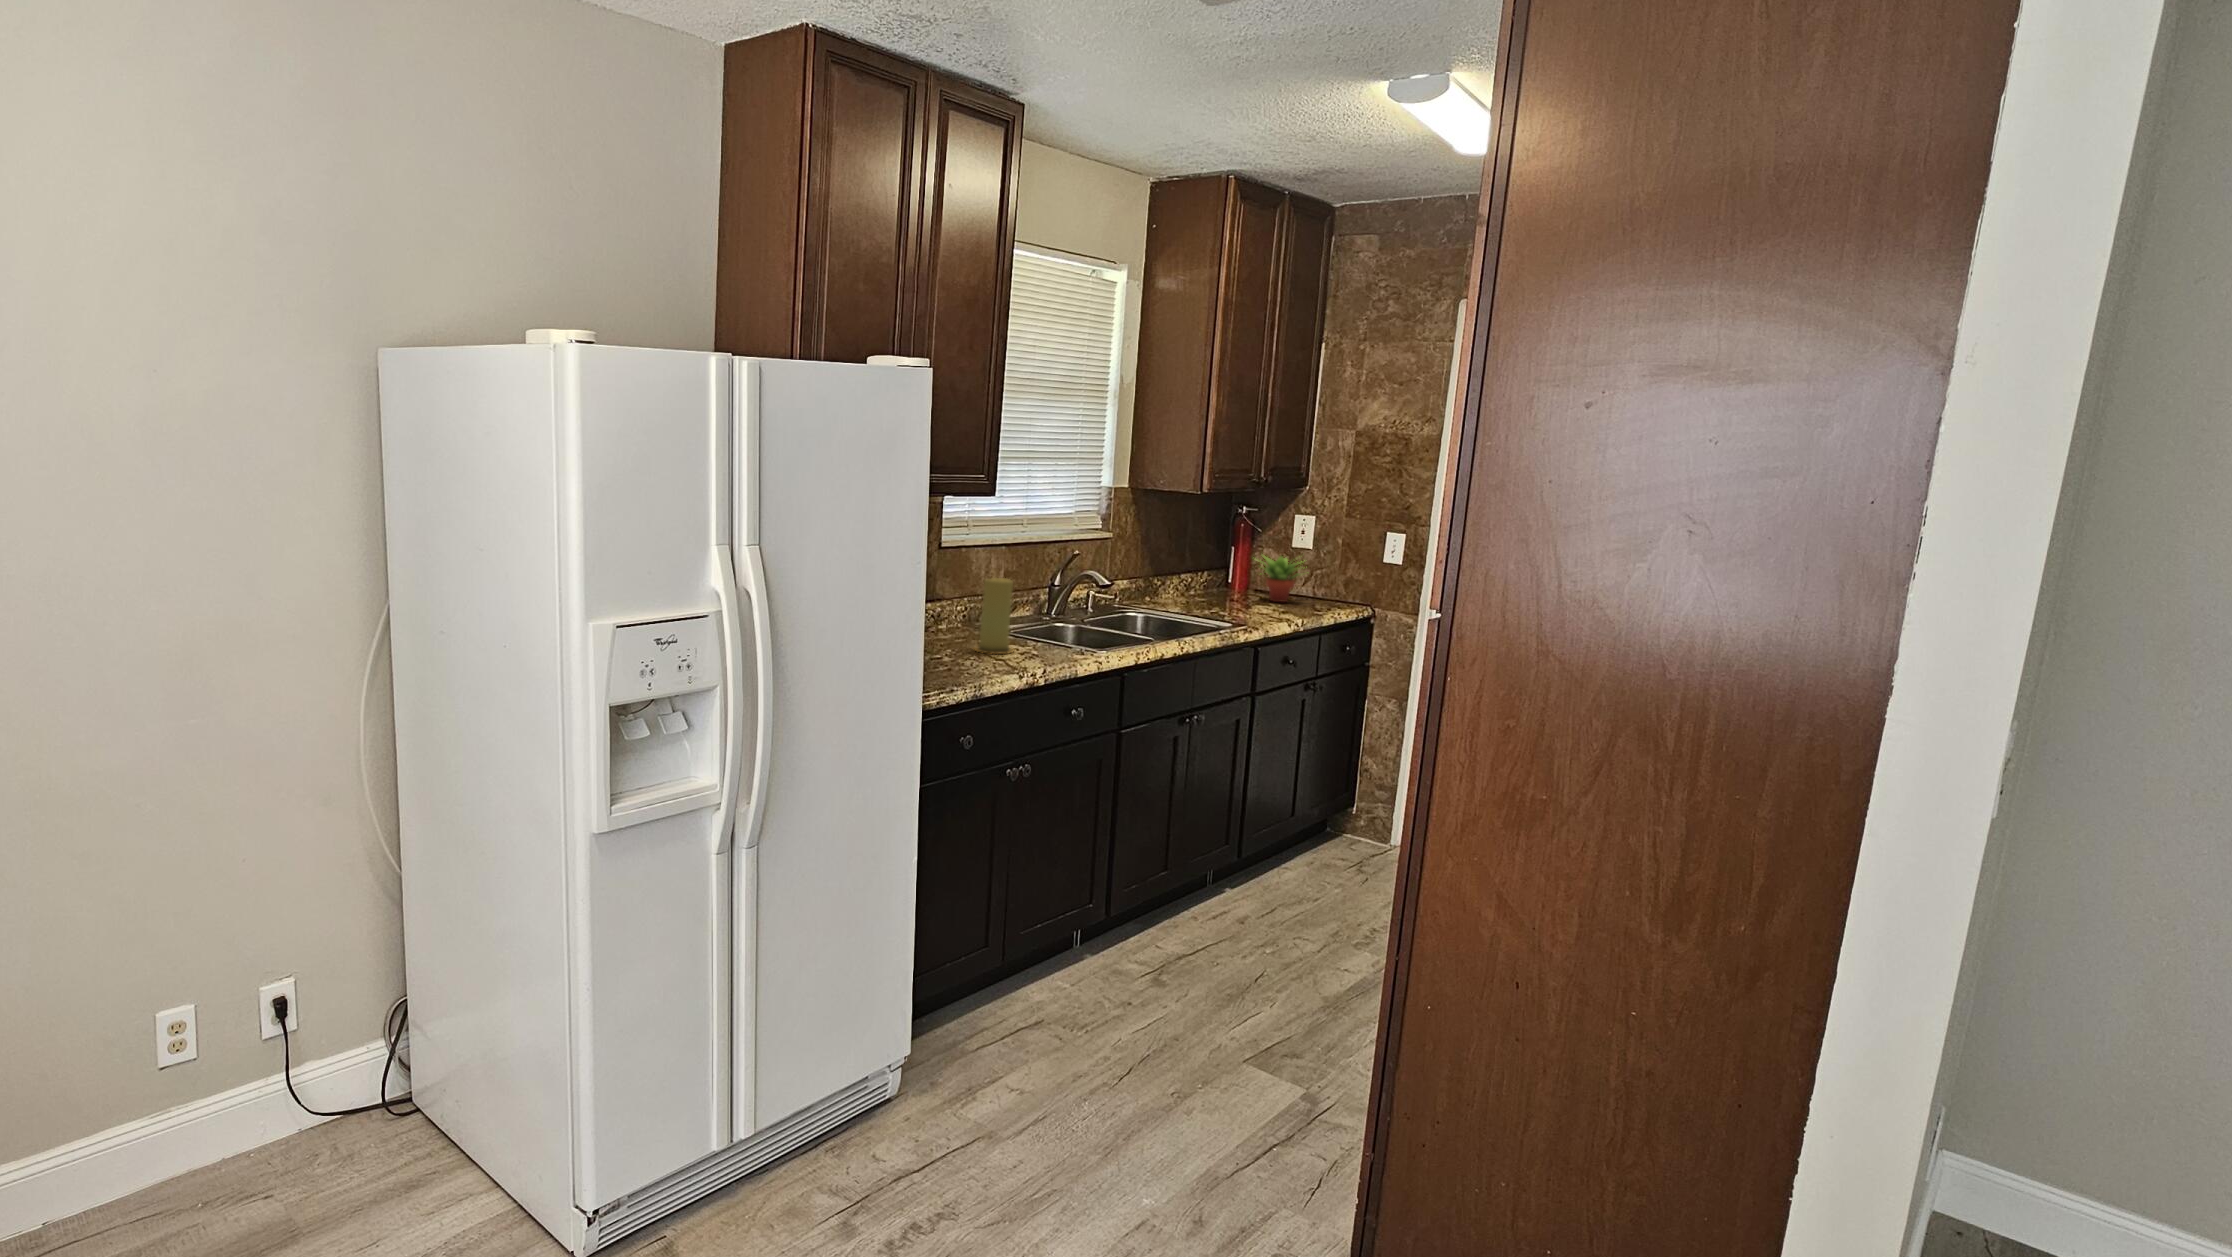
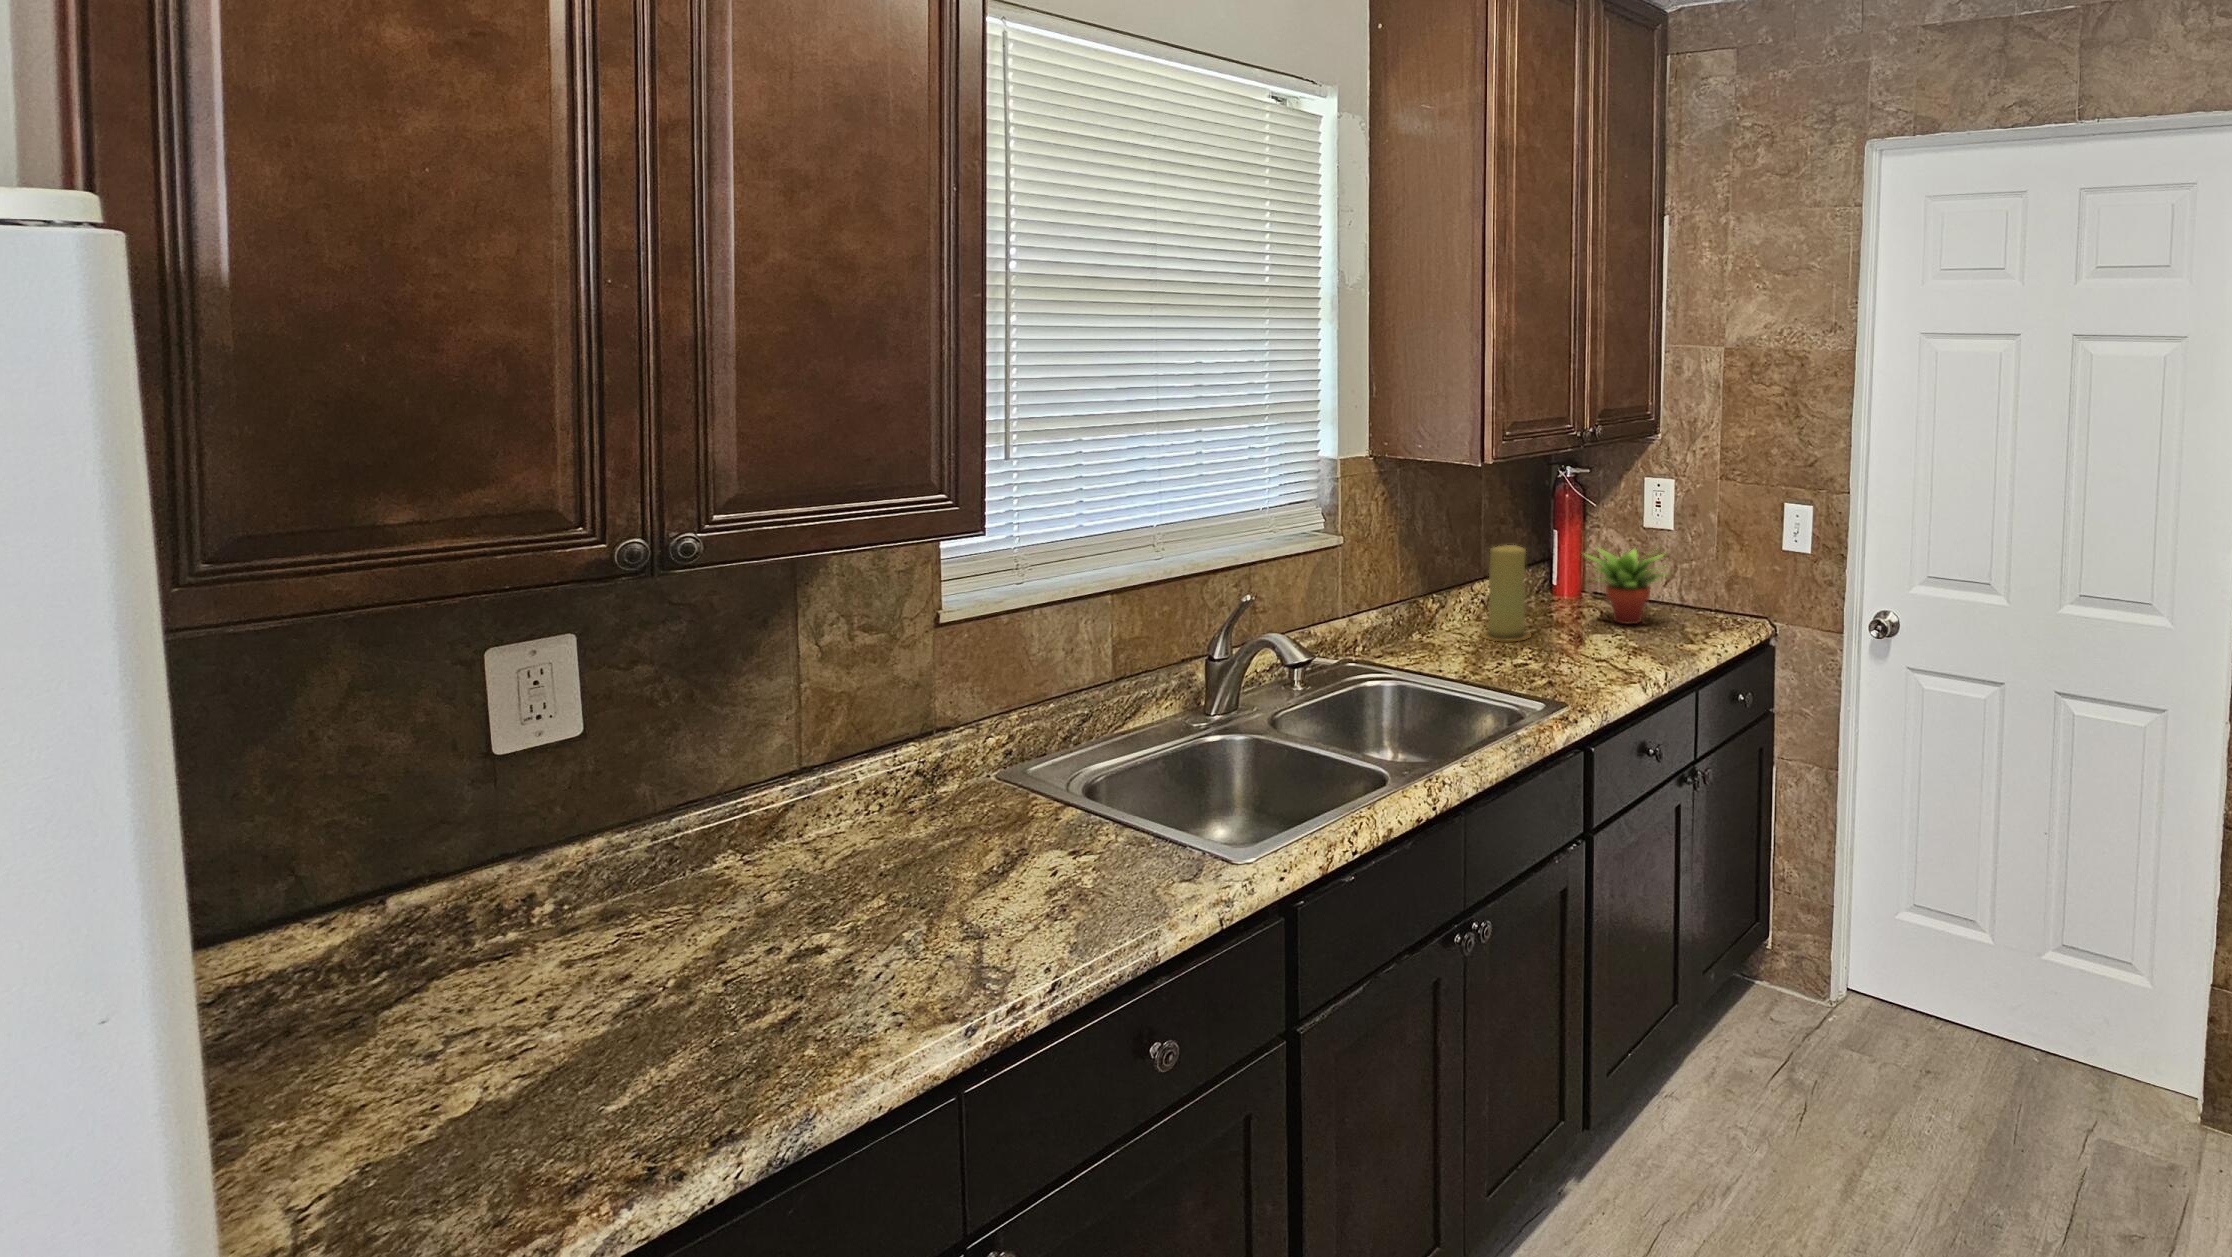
candle: present [974,578,1013,654] -> present [1481,545,1530,641]

